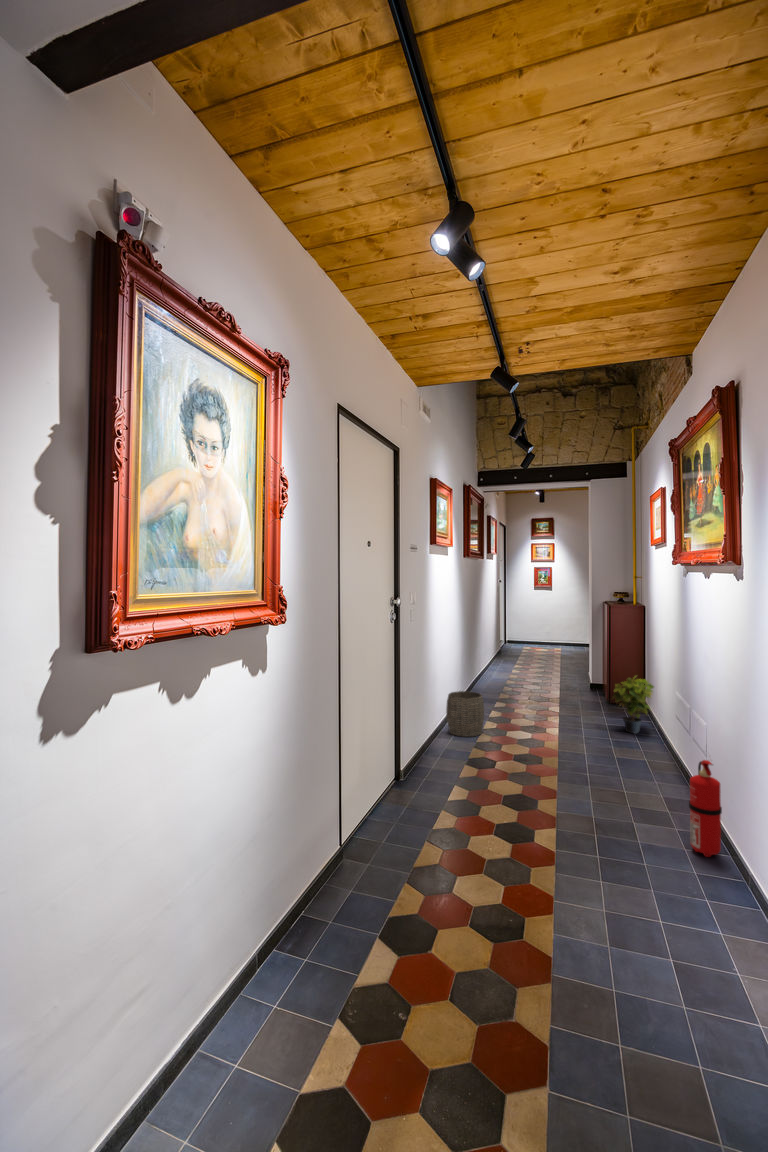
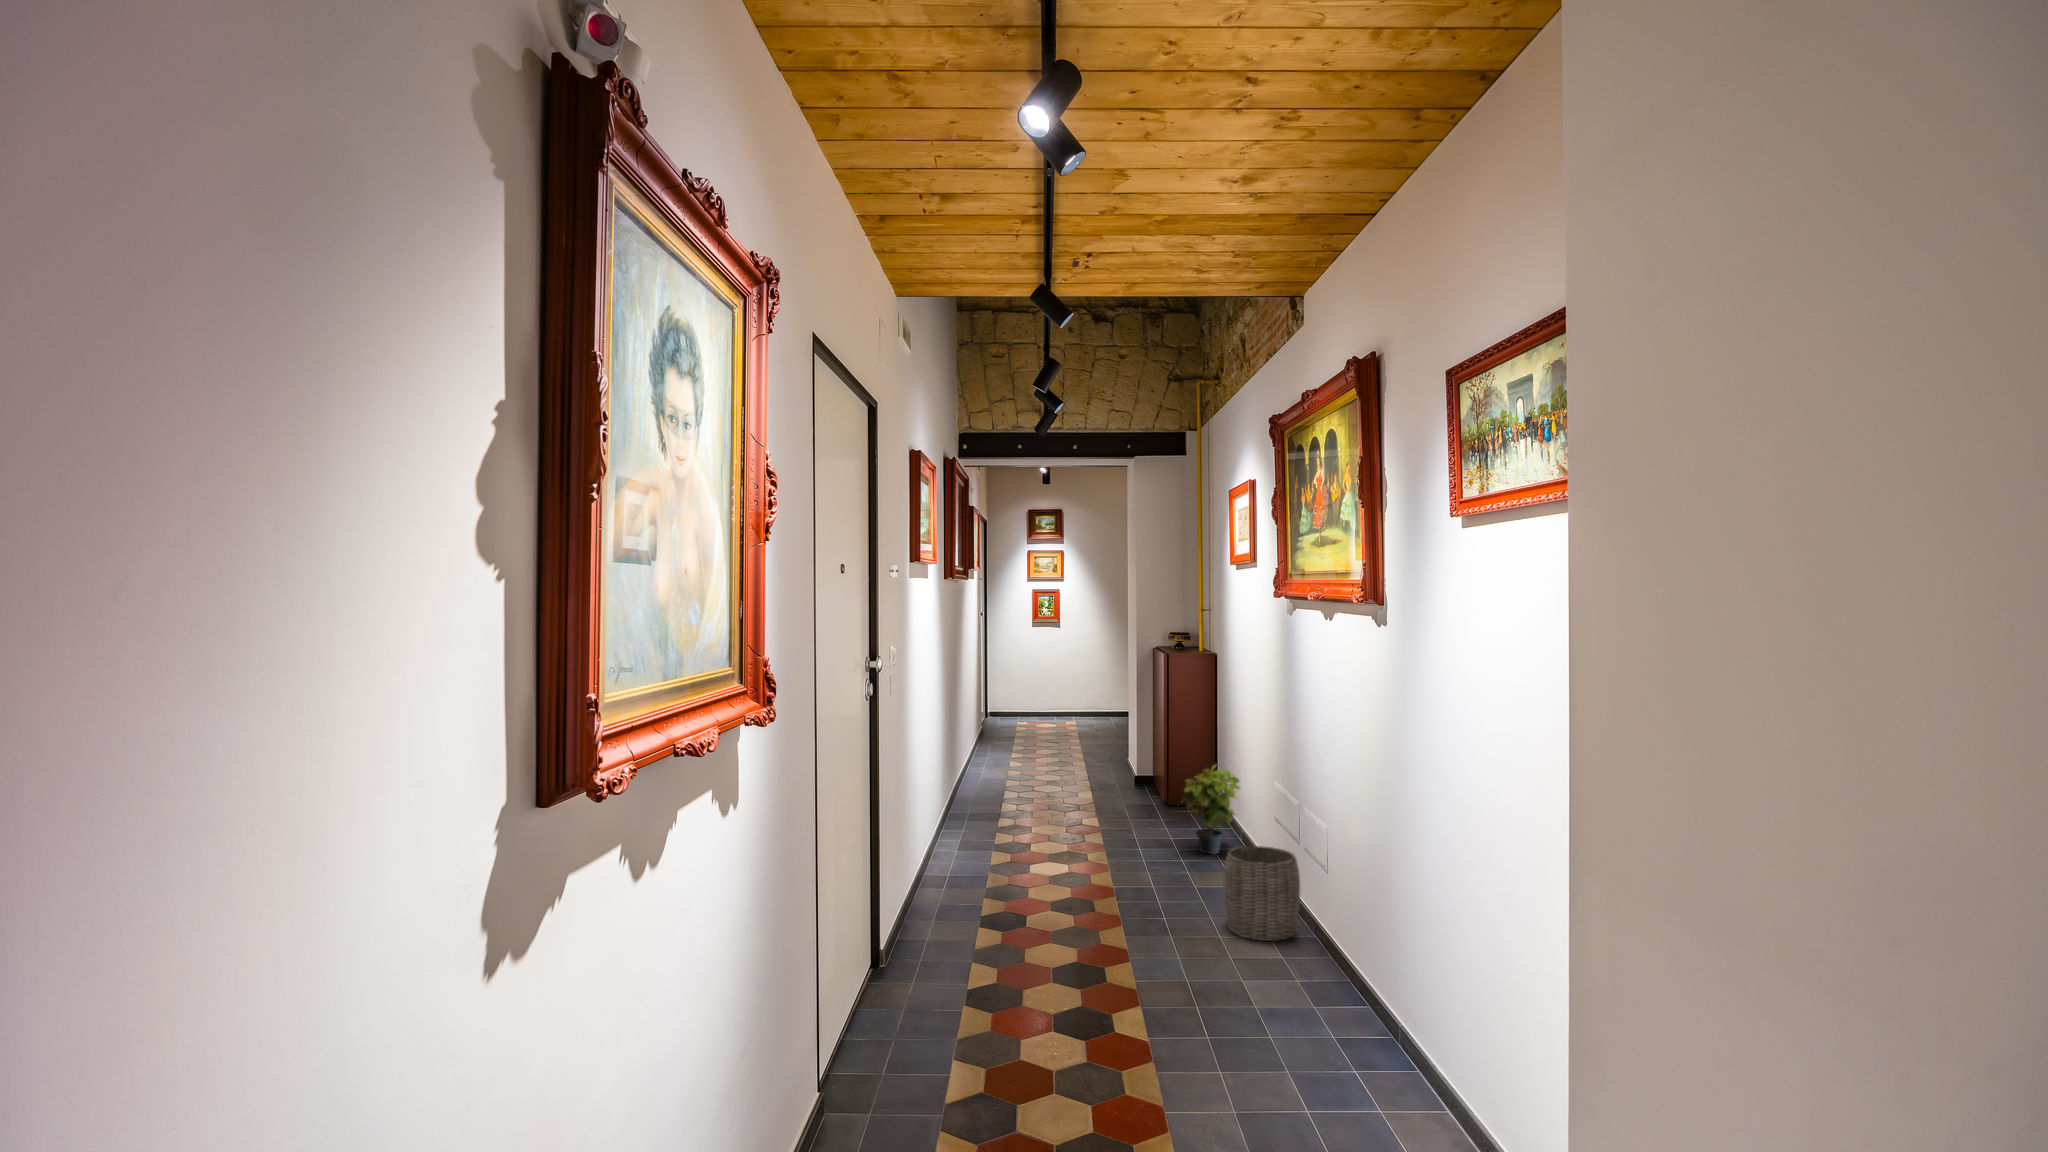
woven basket: present [446,691,484,737] -> present [1223,846,1300,941]
fire extinguisher: present [689,760,722,857] -> none [1323,876,1366,1027]

